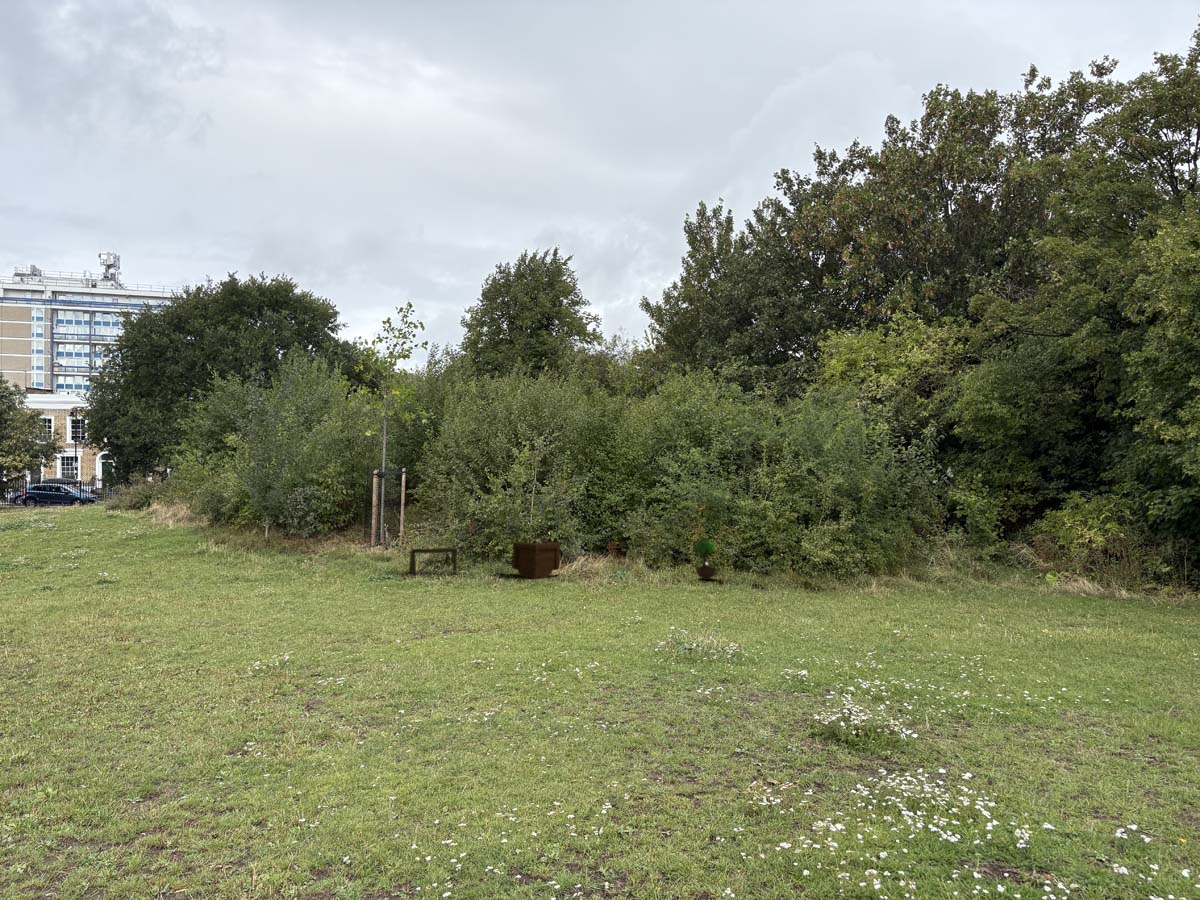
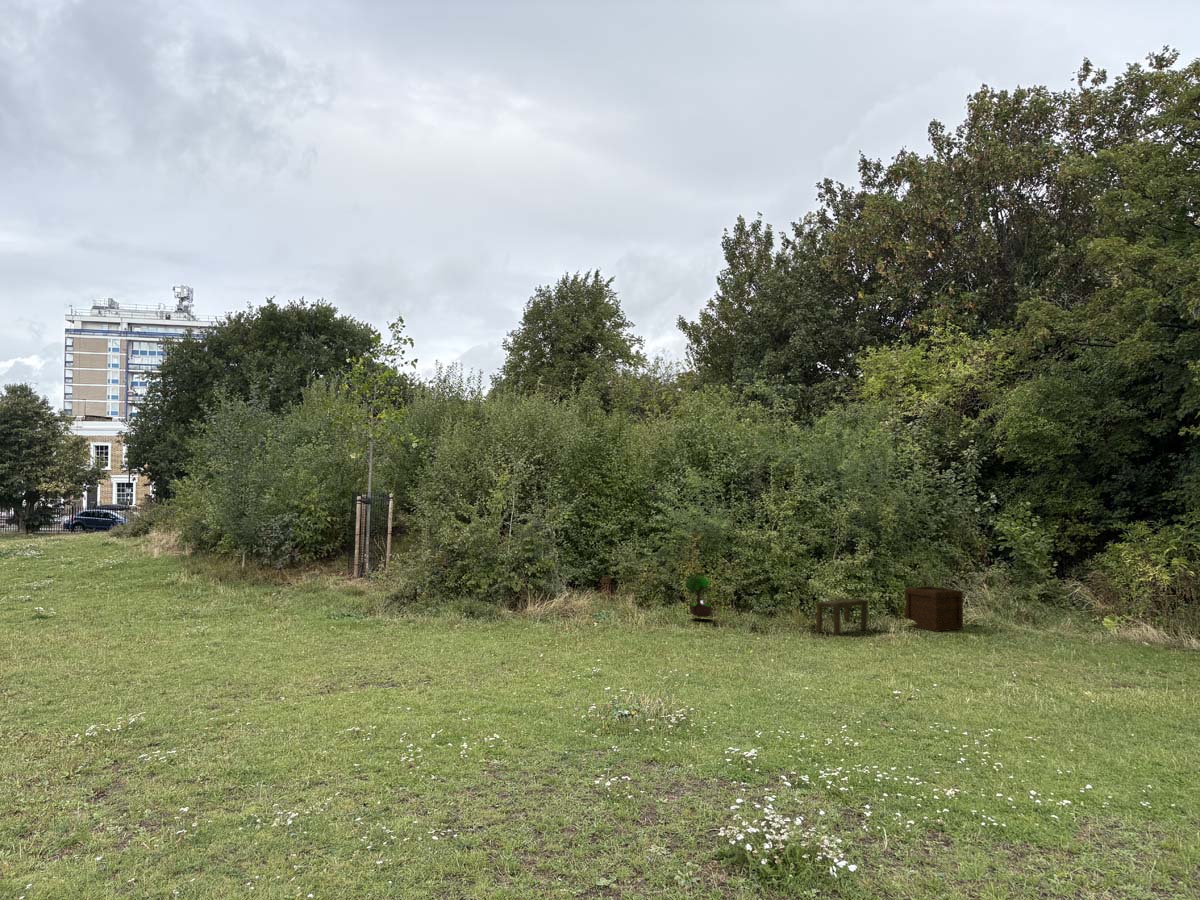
wooden crate: present [512,541,560,579] -> present [904,586,963,632]
bench: present [409,547,457,575] -> present [816,597,868,635]

